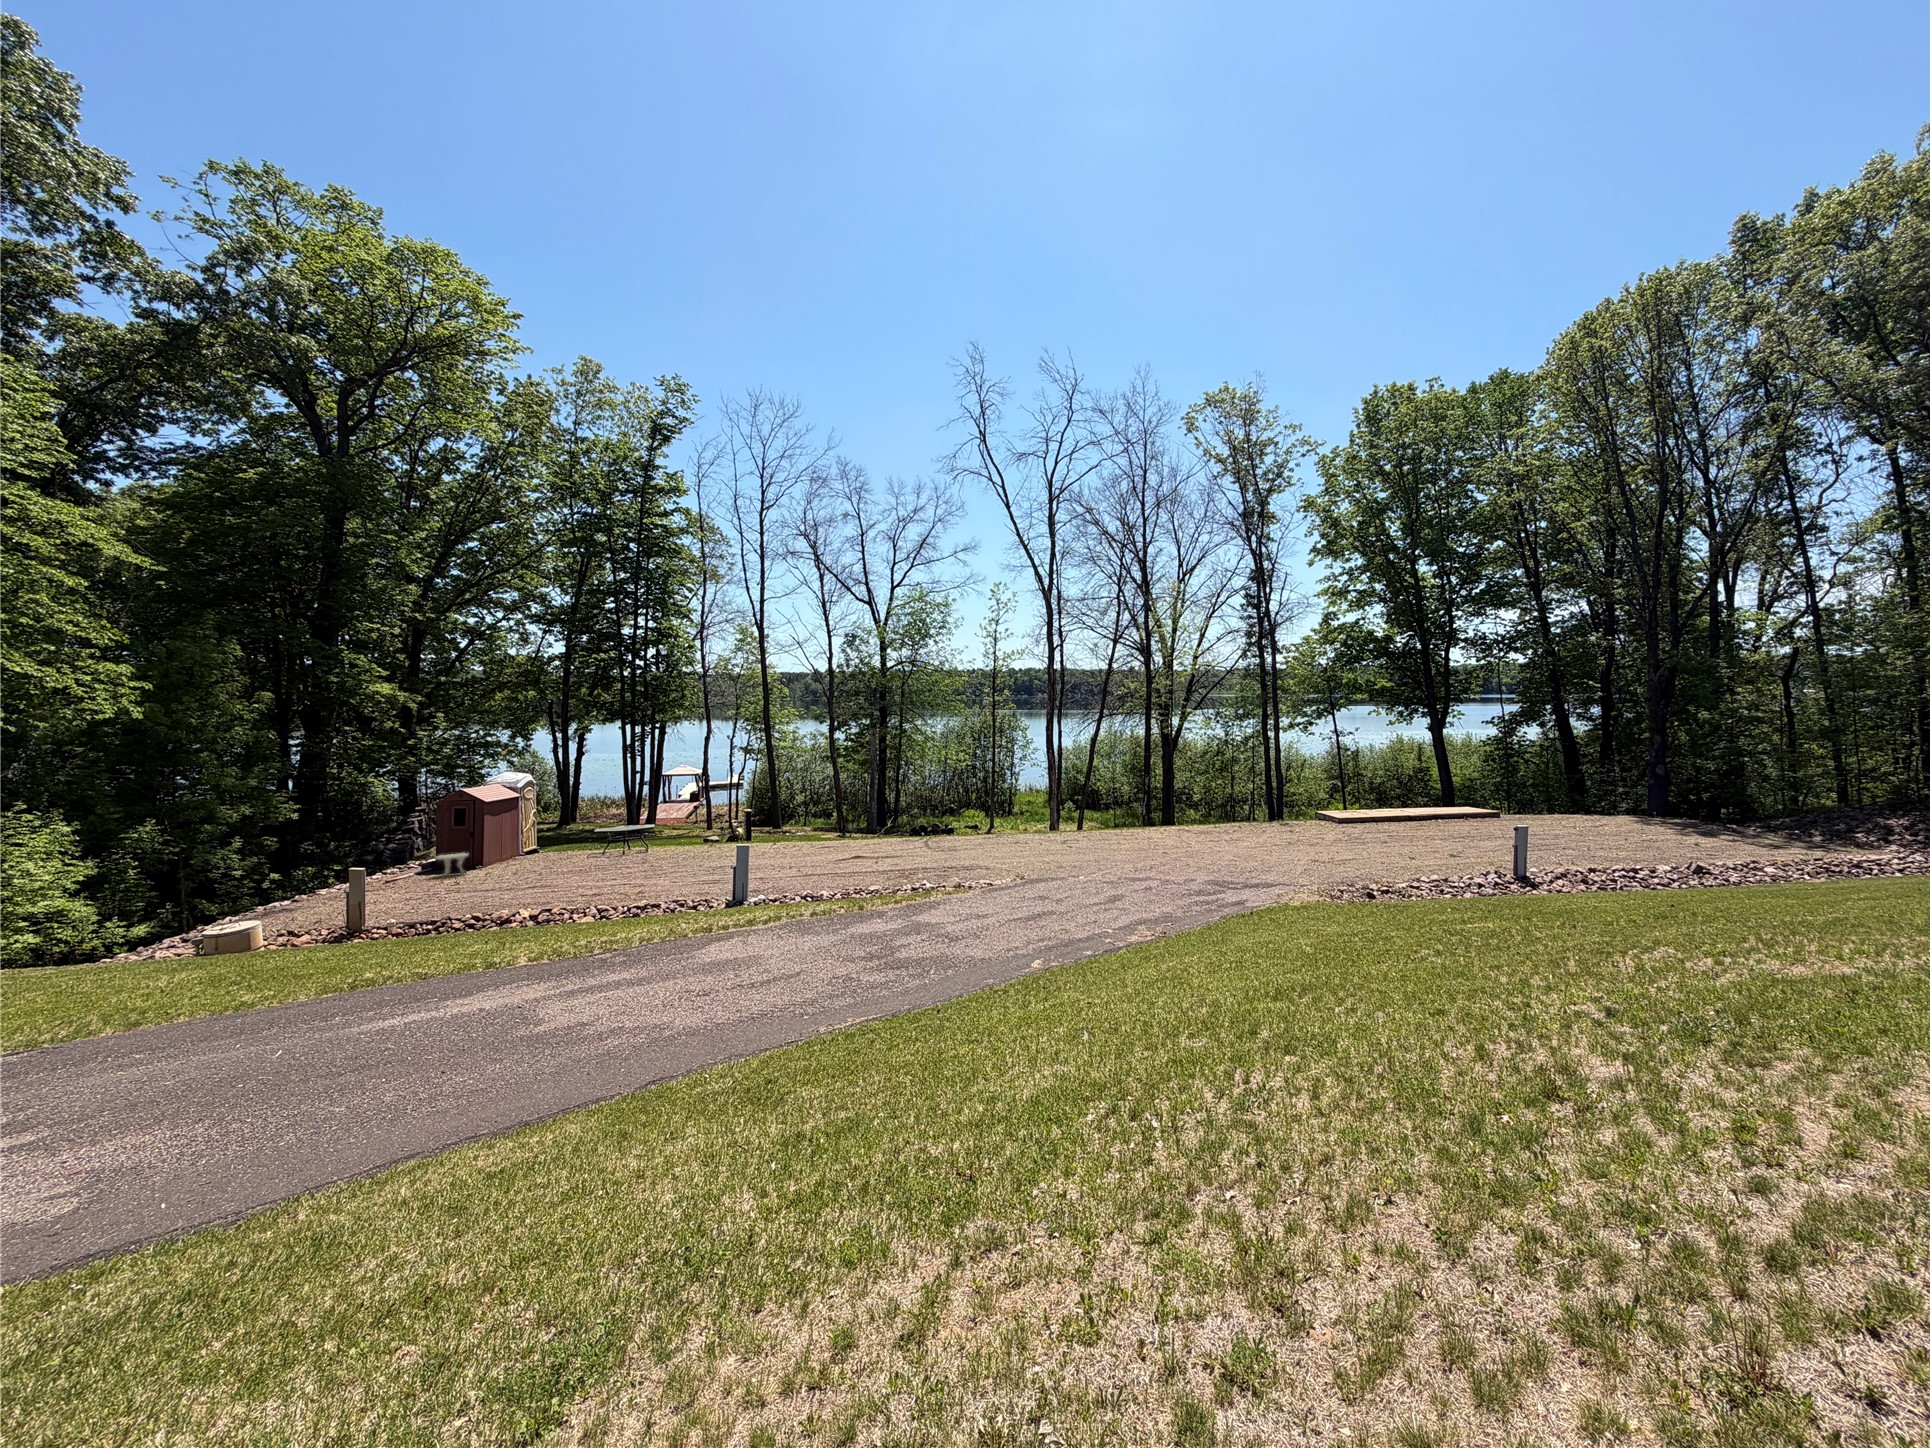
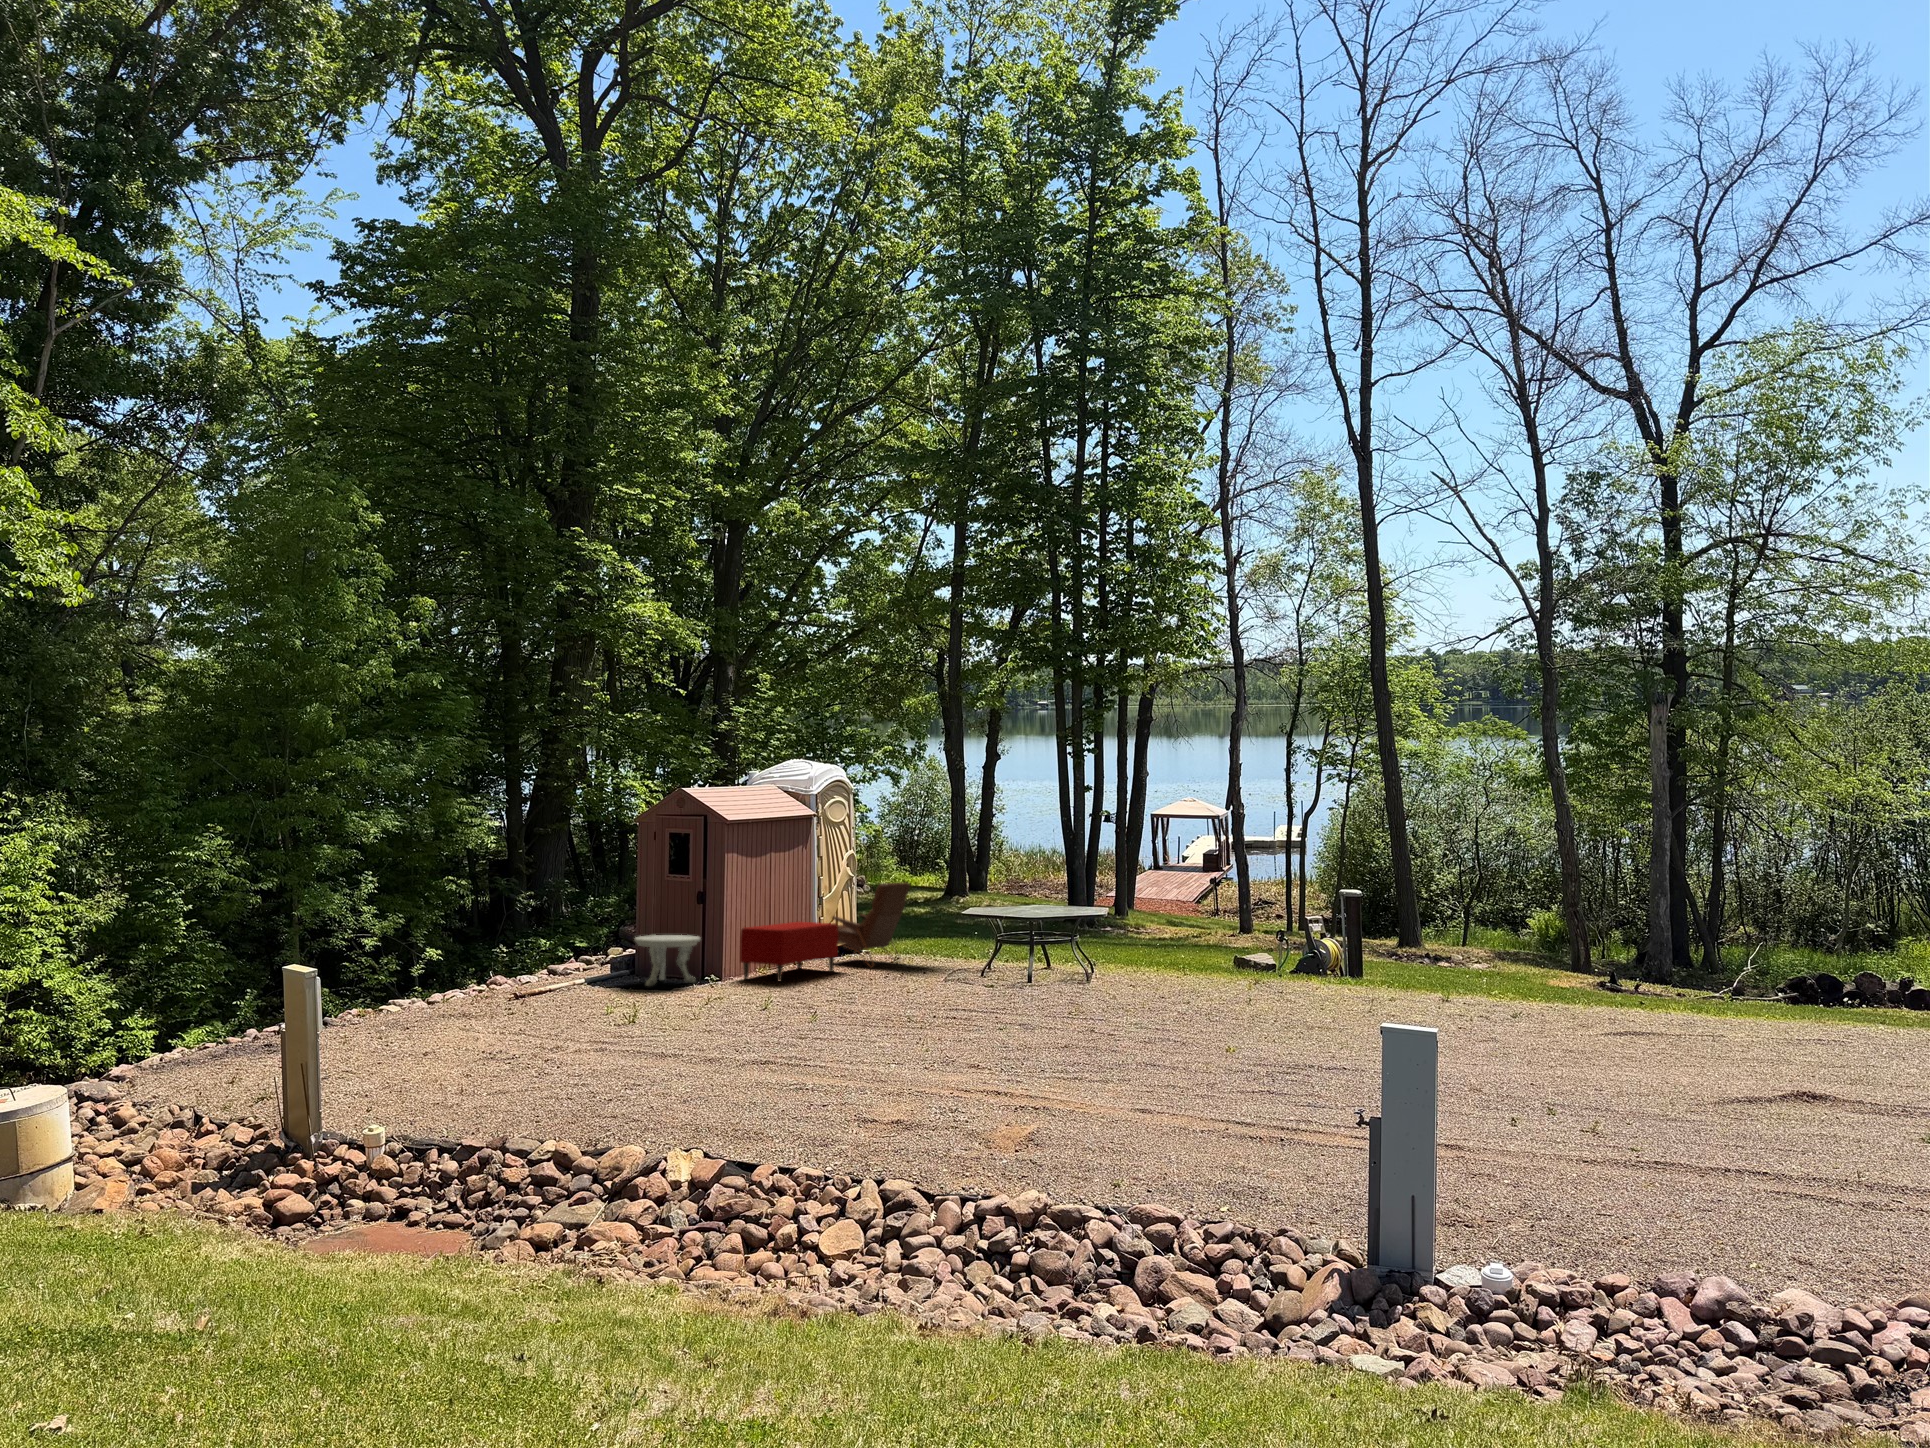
armchair: none [522,822,564,860] -> present [833,882,910,967]
bench: none [487,842,532,869] -> present [740,922,838,981]

